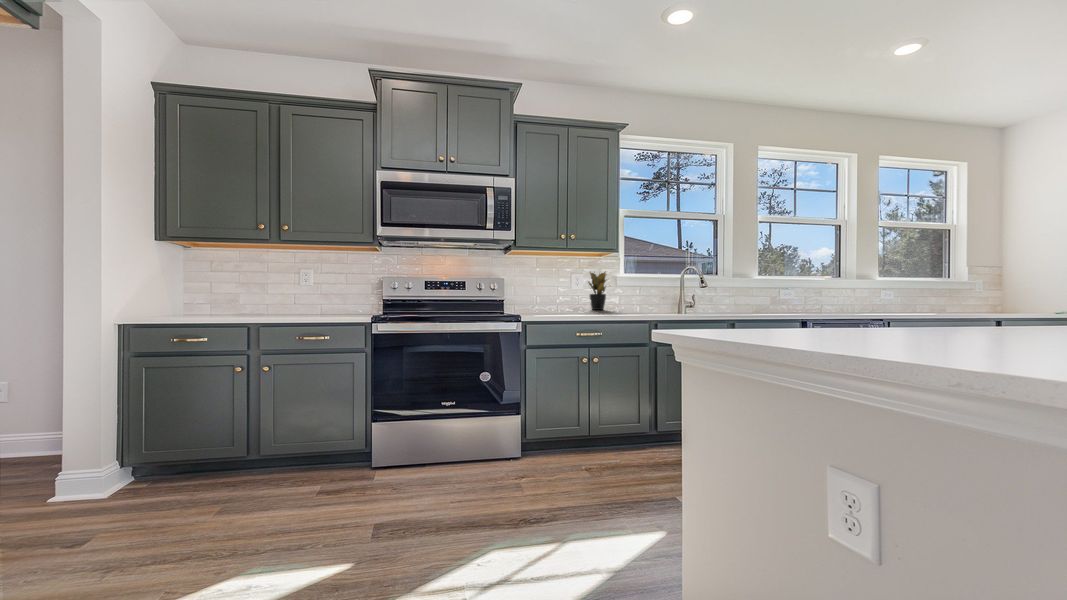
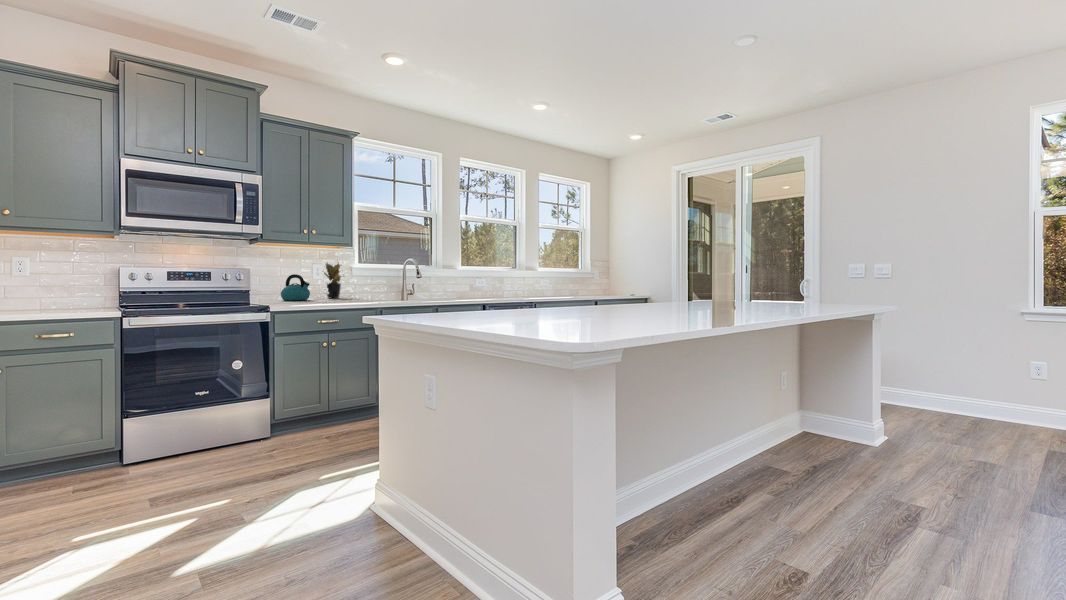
kettle: none [538,284,567,312] -> present [281,274,310,301]

